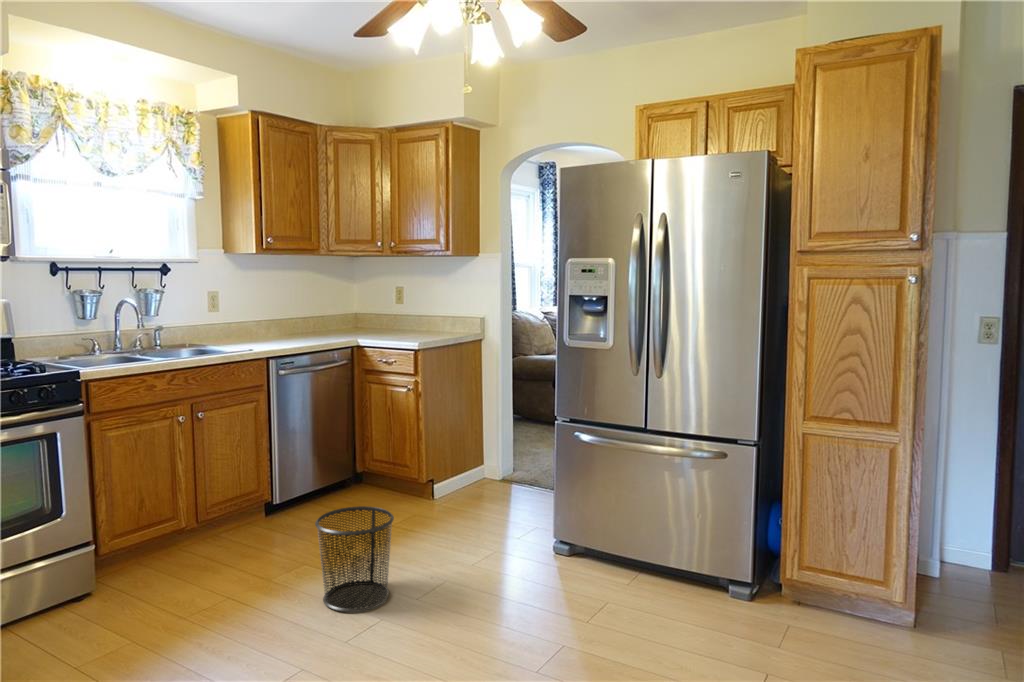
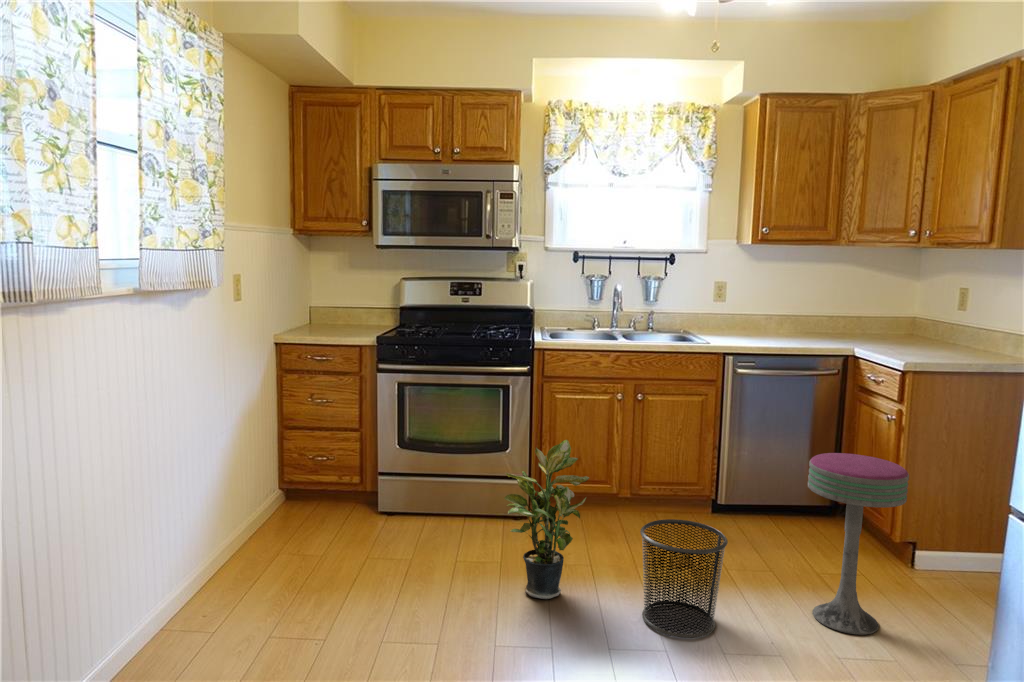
bar stool: none [407,417,476,552] -> present [808,453,909,635]
potted plant: none [160,466,264,647] -> present [504,440,589,599]

